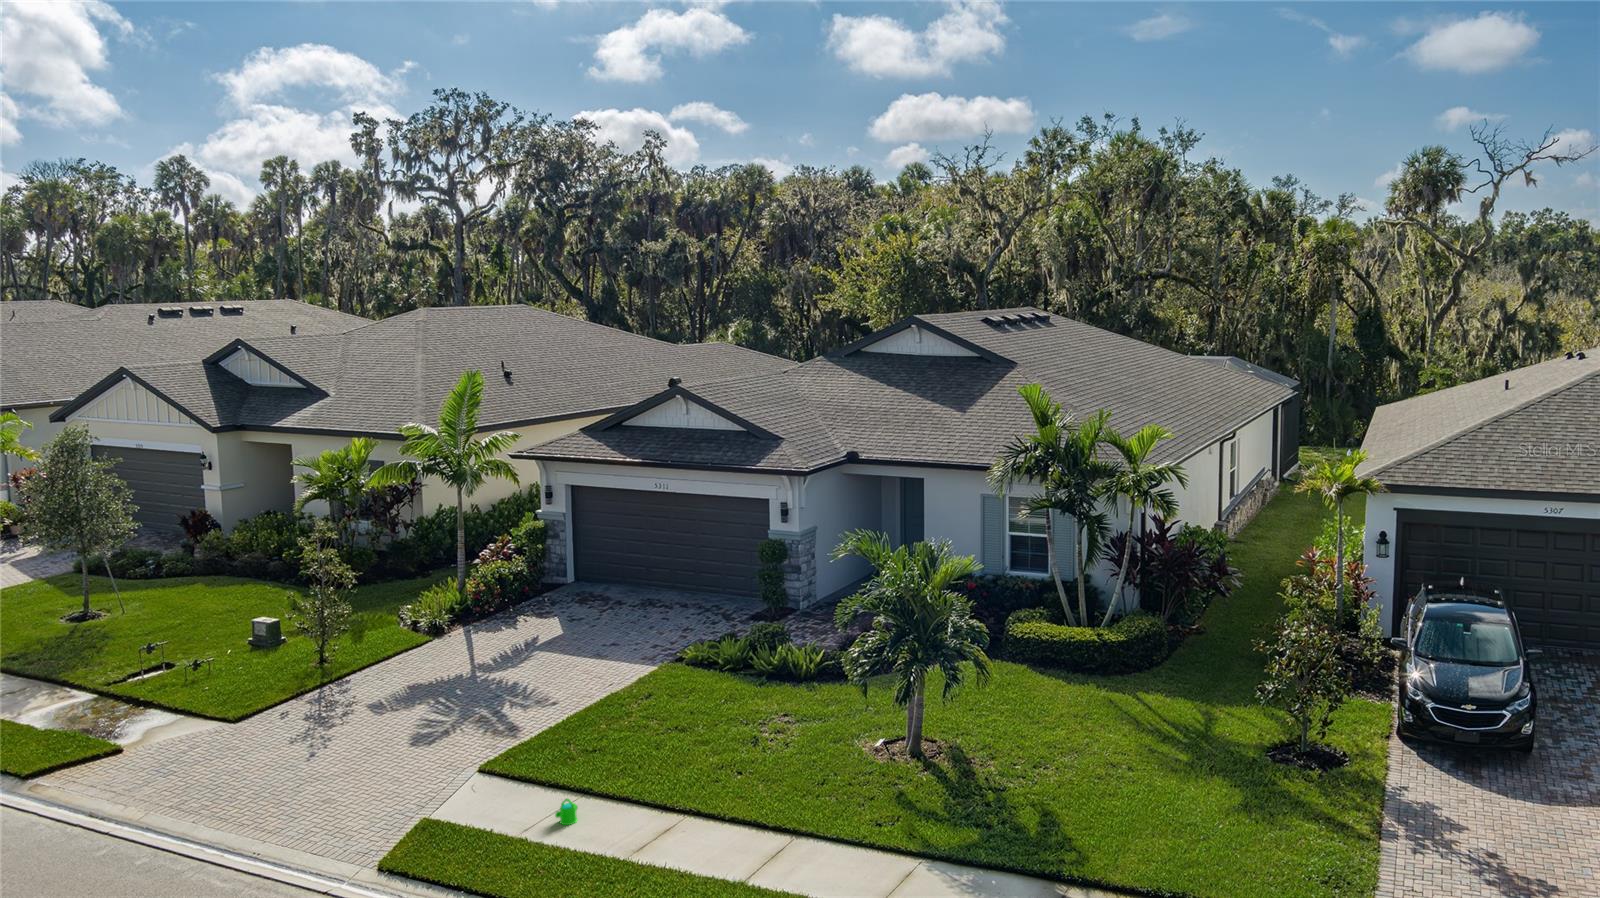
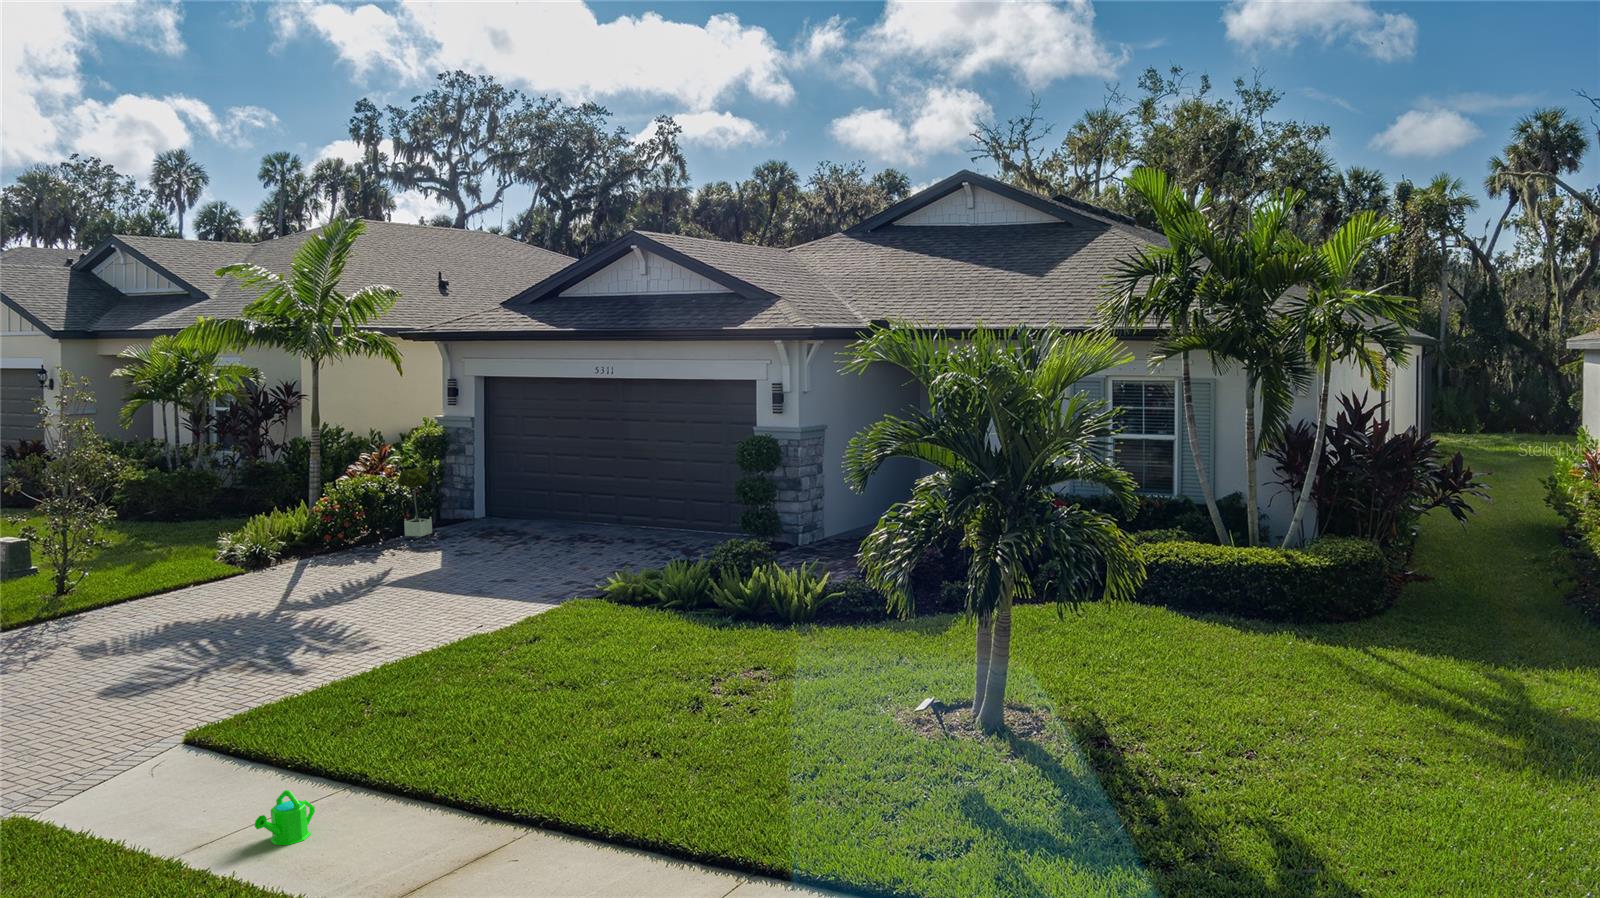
potted tree: none [520,557,543,603] -> present [397,468,432,537]

